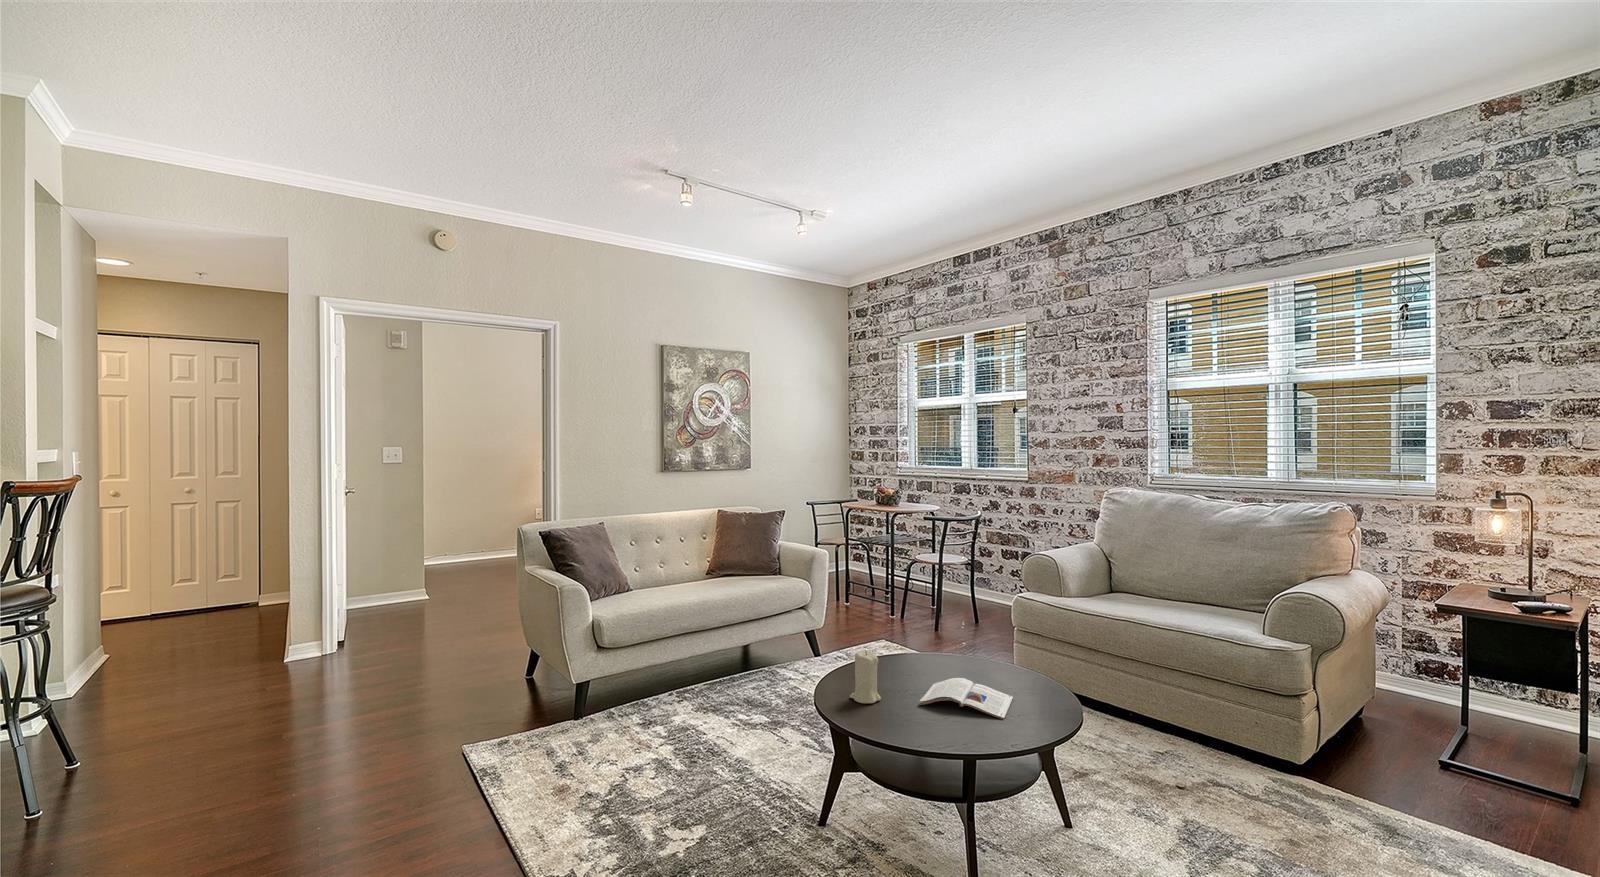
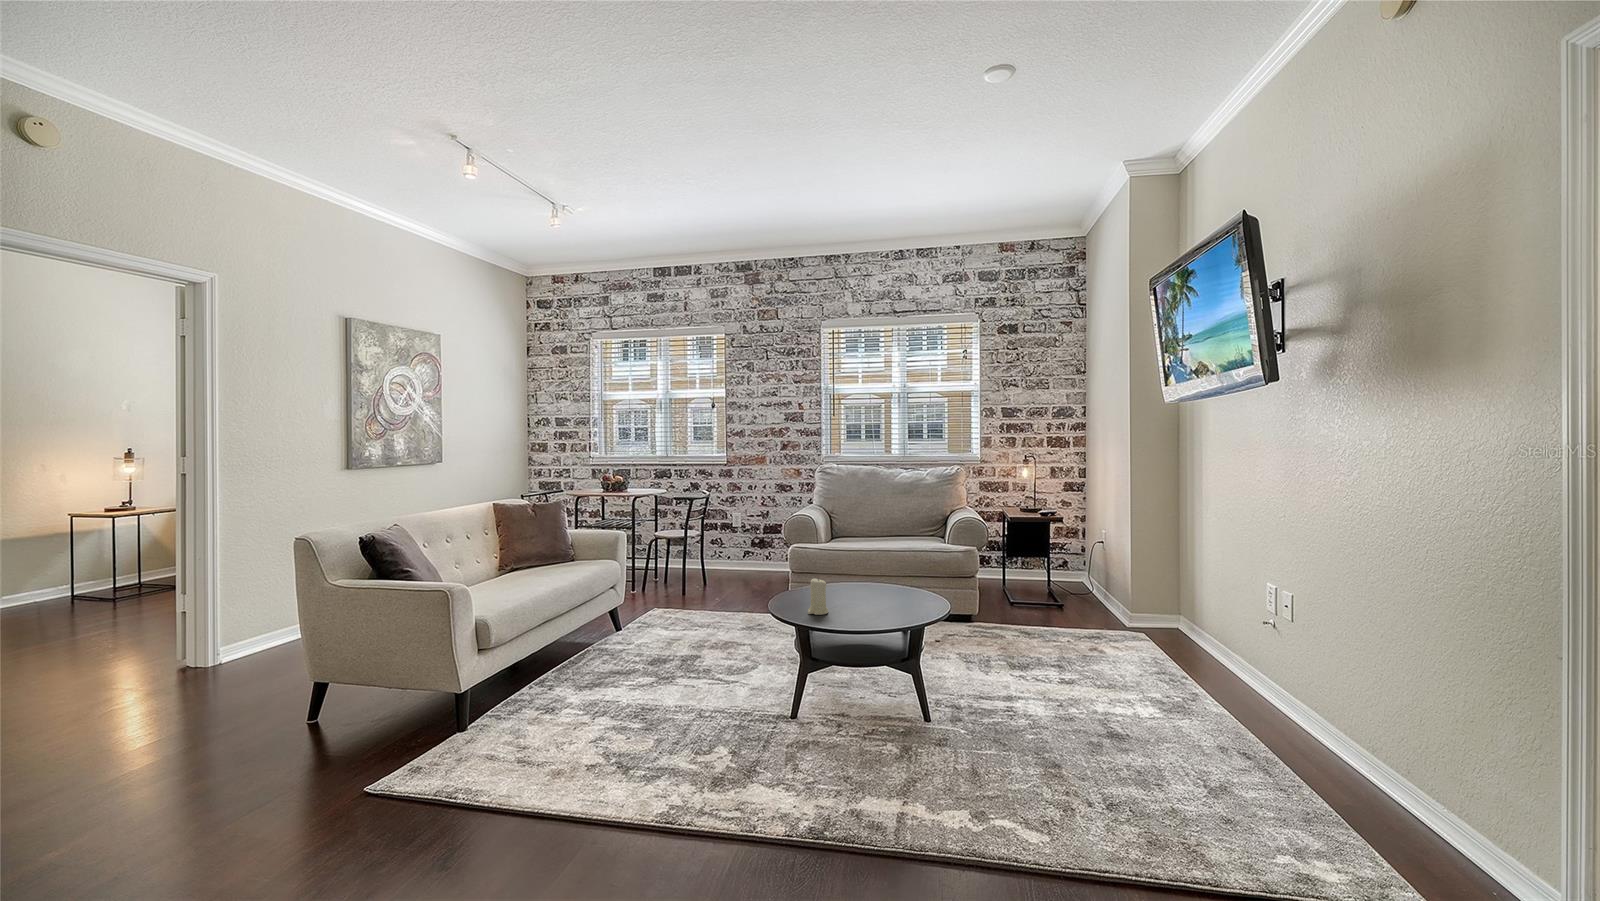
magazine: present [919,678,1013,719] -> none [839,589,905,608]

